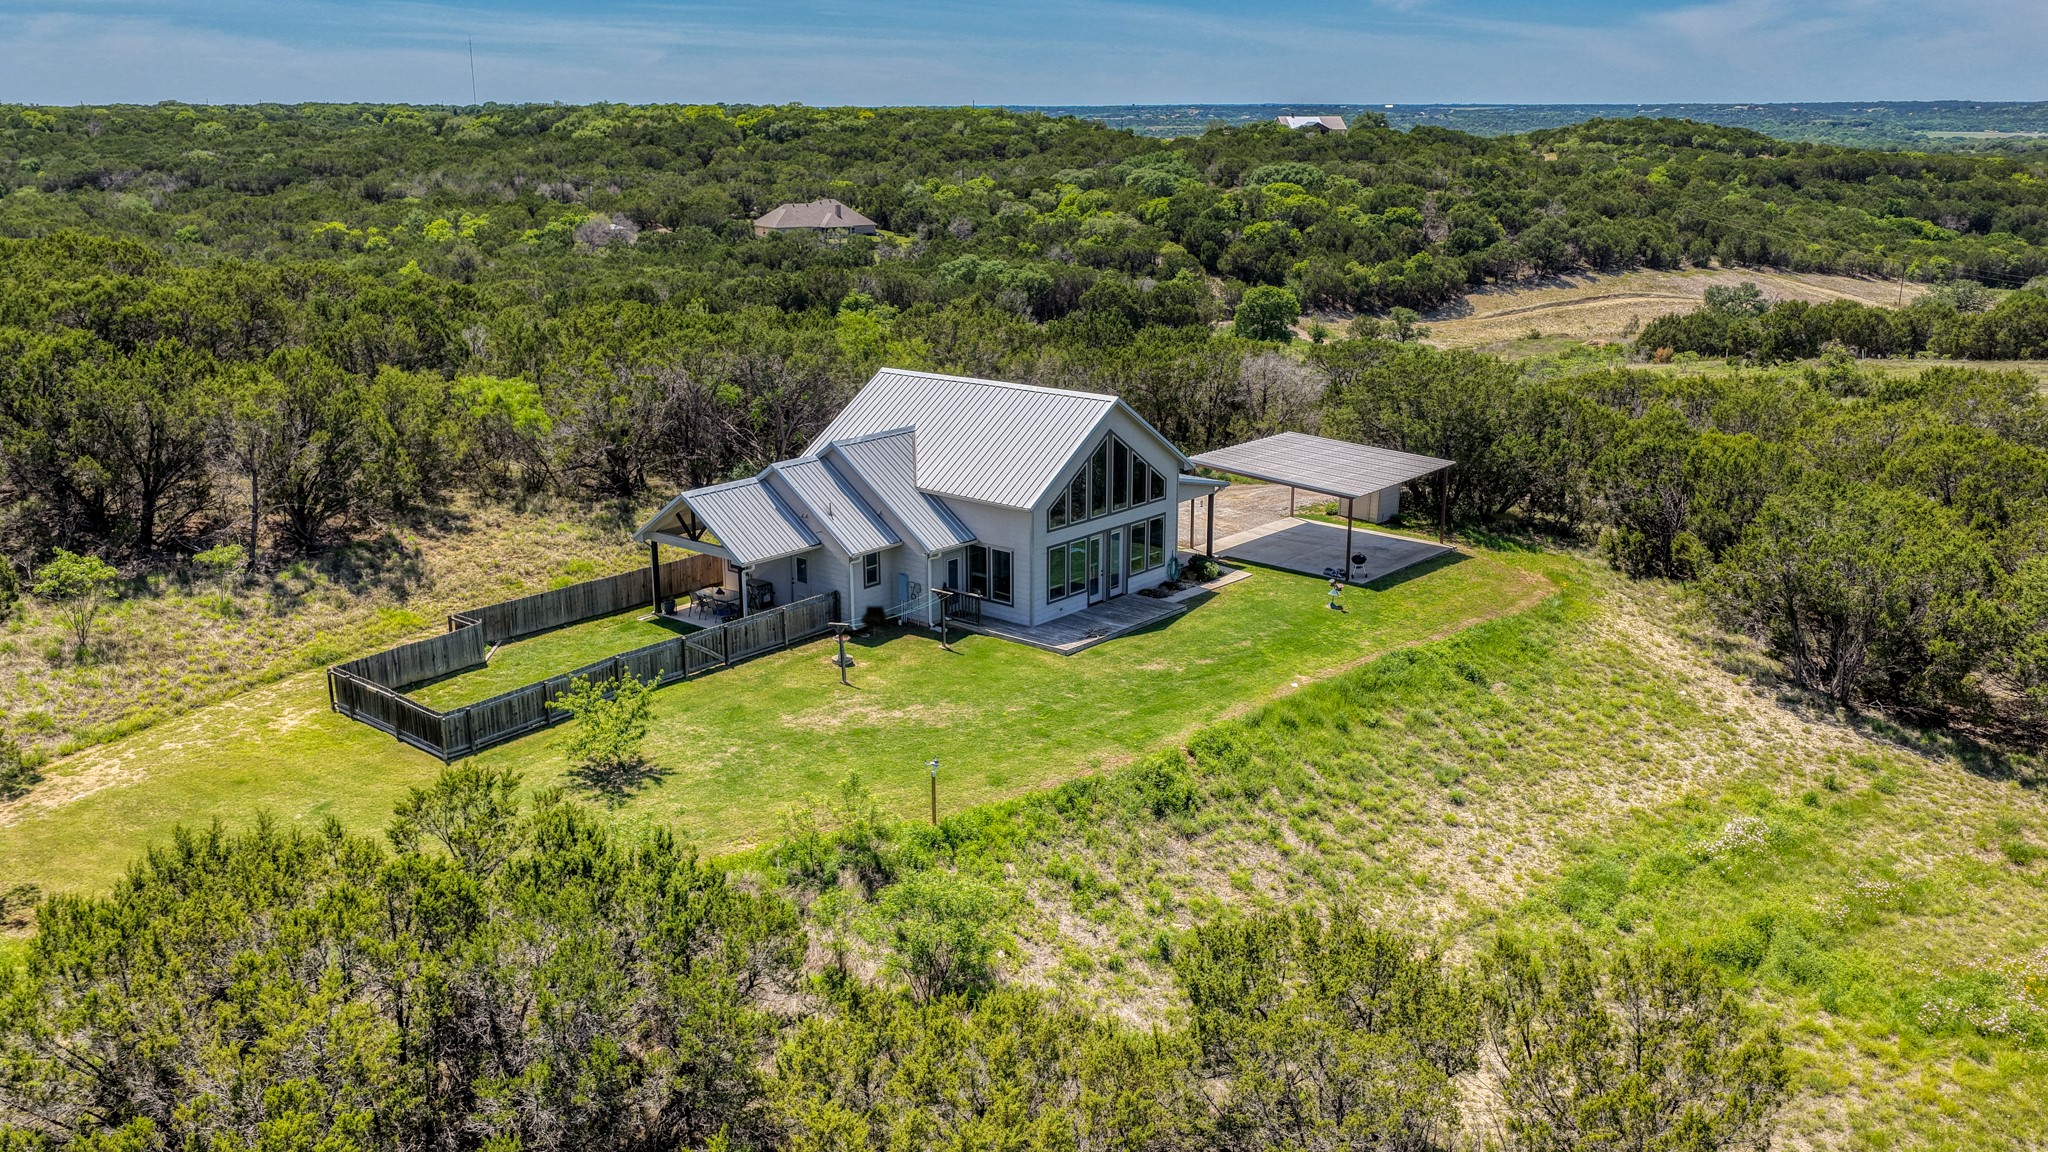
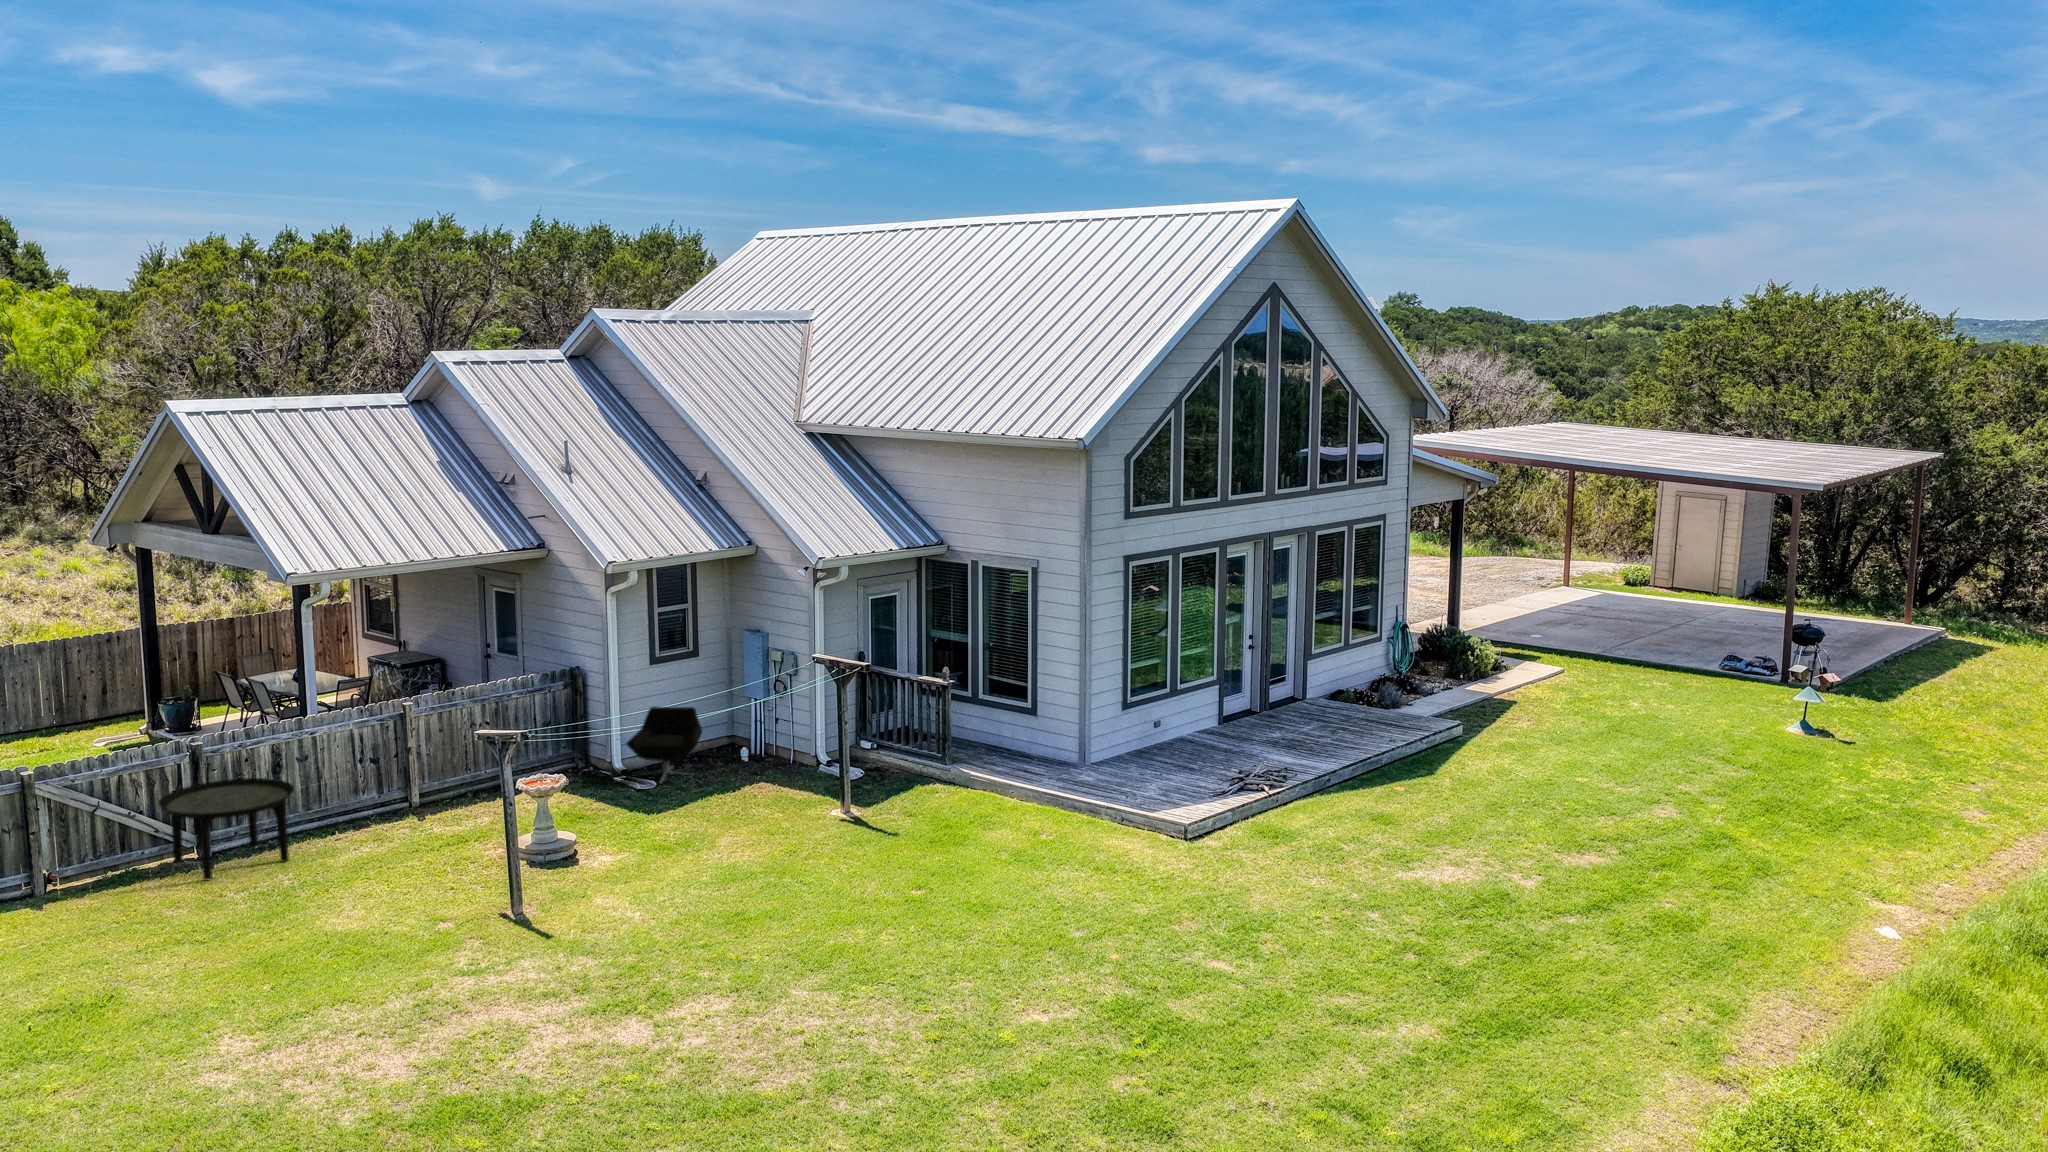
round table: present [1491,513,1519,528] -> present [159,778,294,880]

